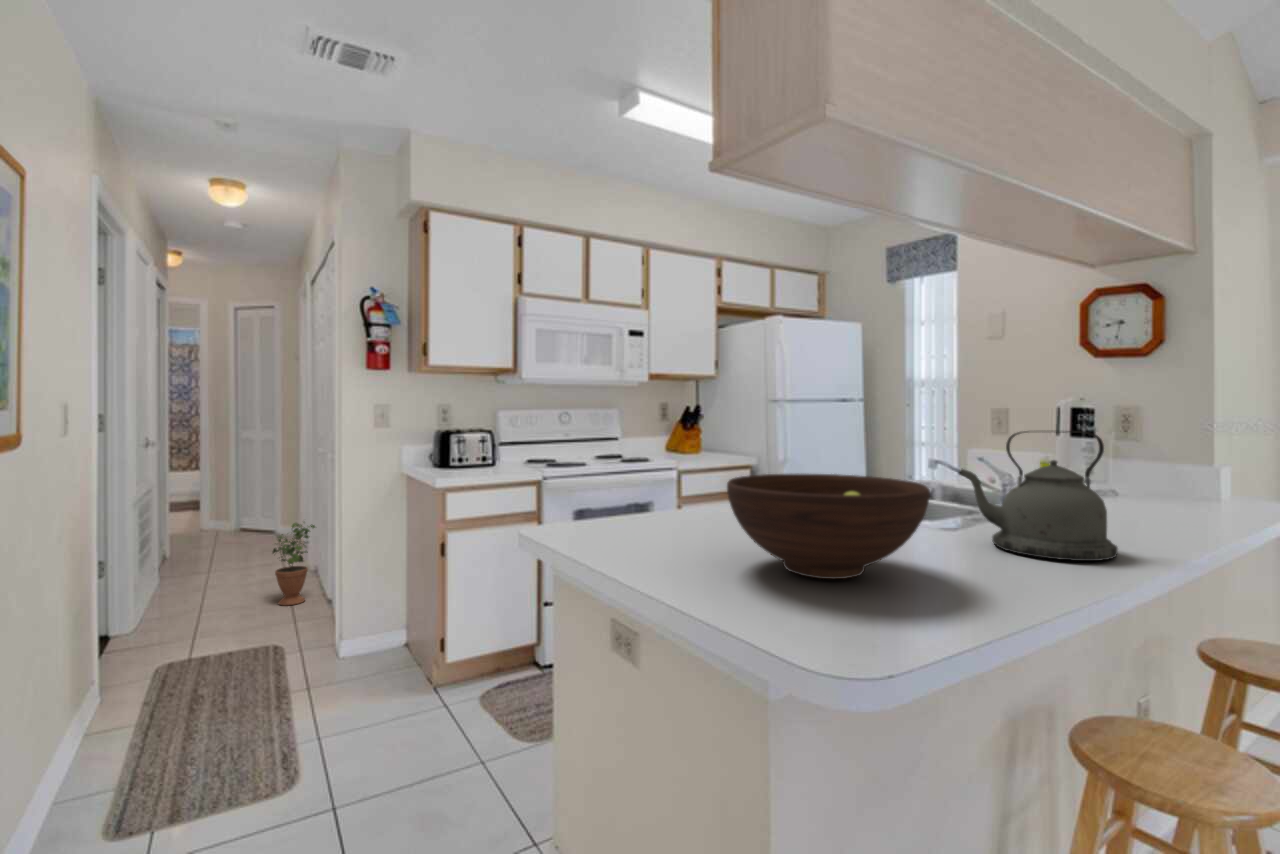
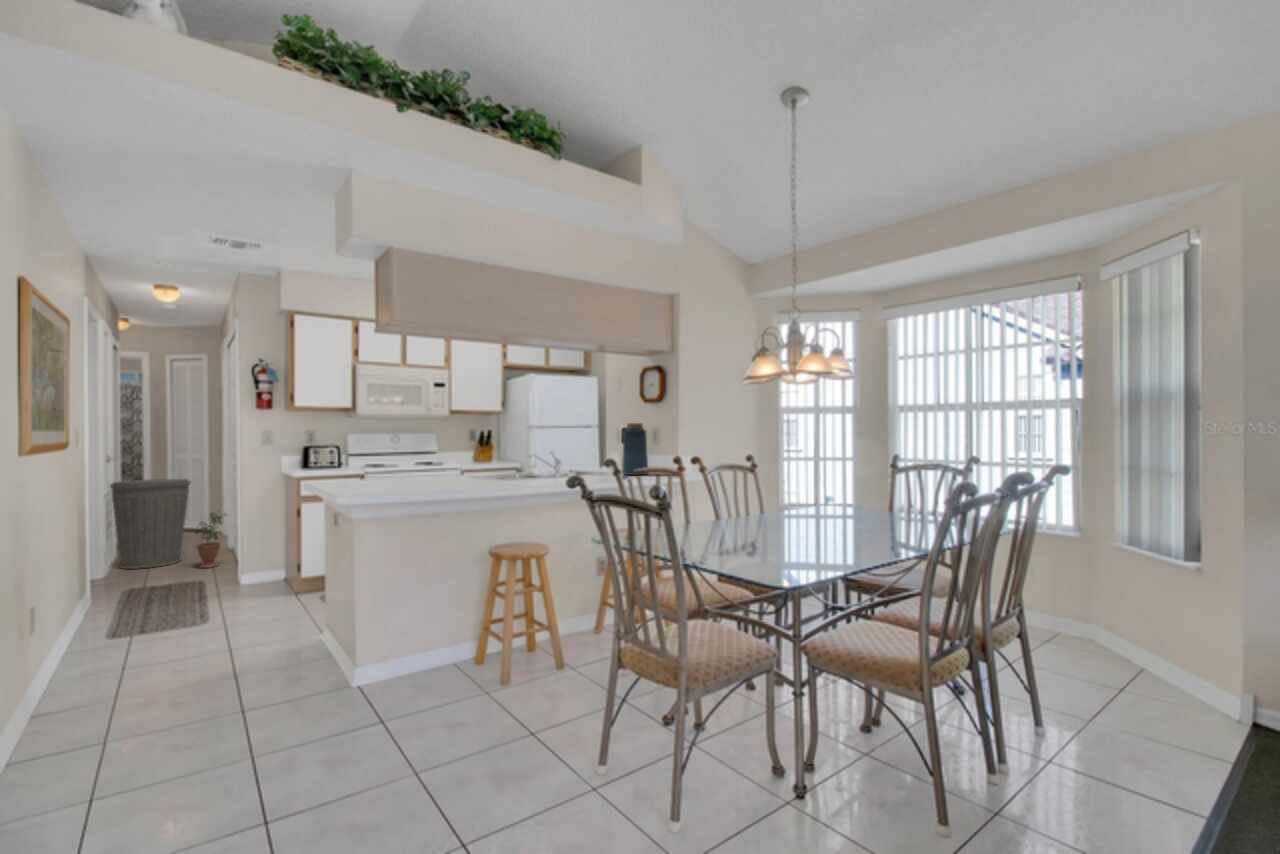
vase: none [1129,399,1202,511] -> present [622,423,648,475]
kettle: present [960,431,1118,561] -> none [482,437,537,486]
trash can: none [156,470,264,603] -> present [110,479,190,569]
fruit bowl: present [727,474,930,579] -> none [359,455,438,491]

